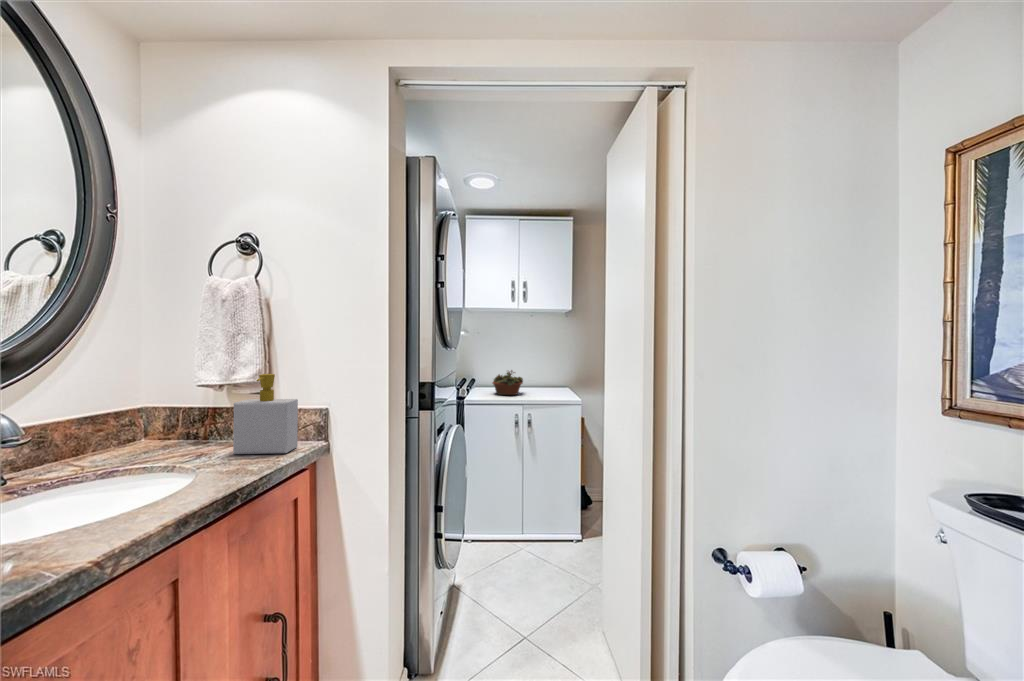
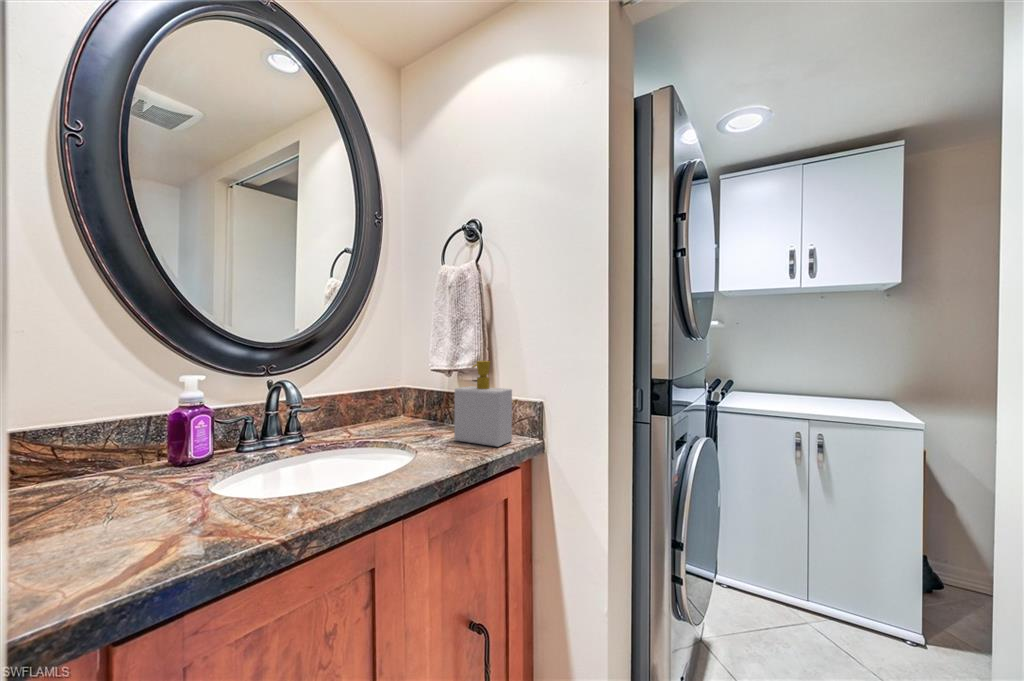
succulent planter: present [493,370,523,395] -> none [758,370,807,404]

